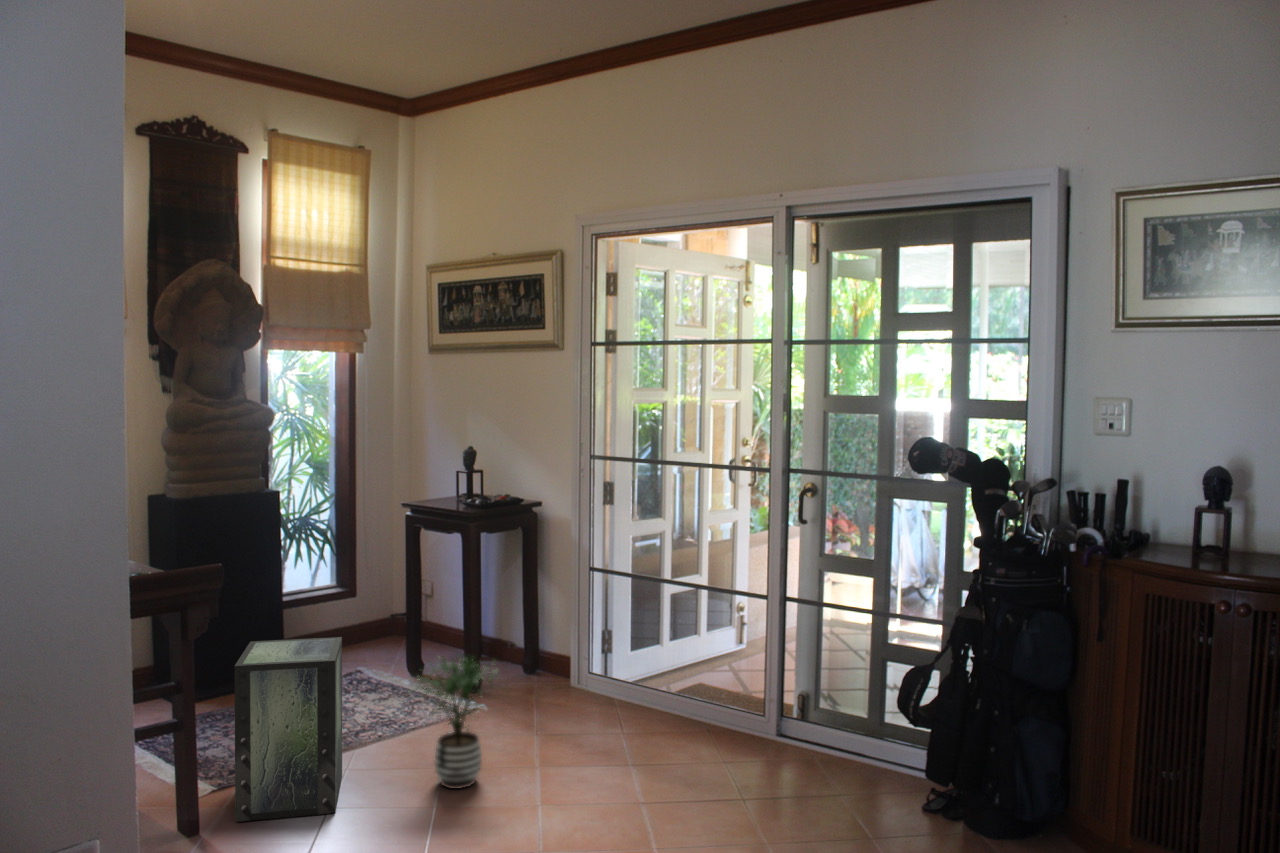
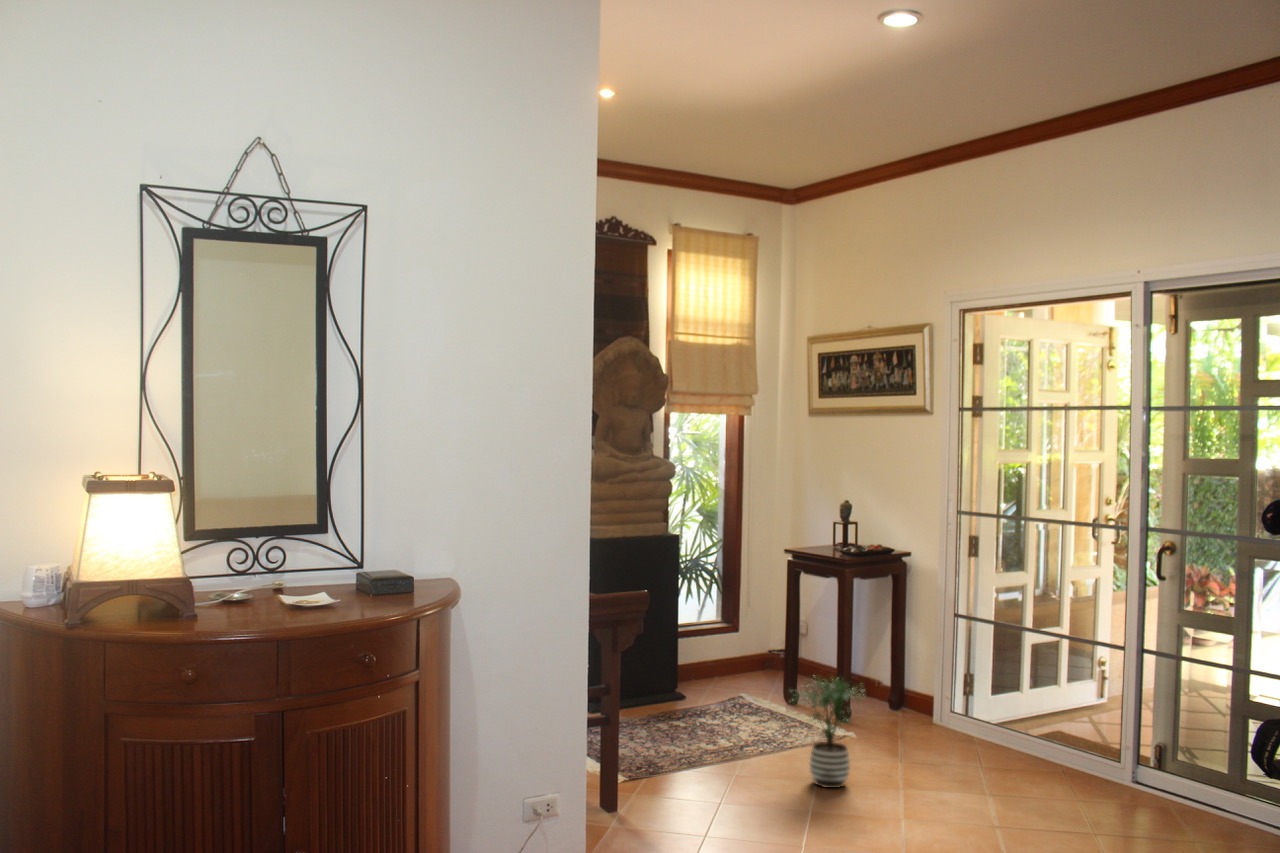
storage box: present [234,637,342,822] -> none [655,650,736,790]

